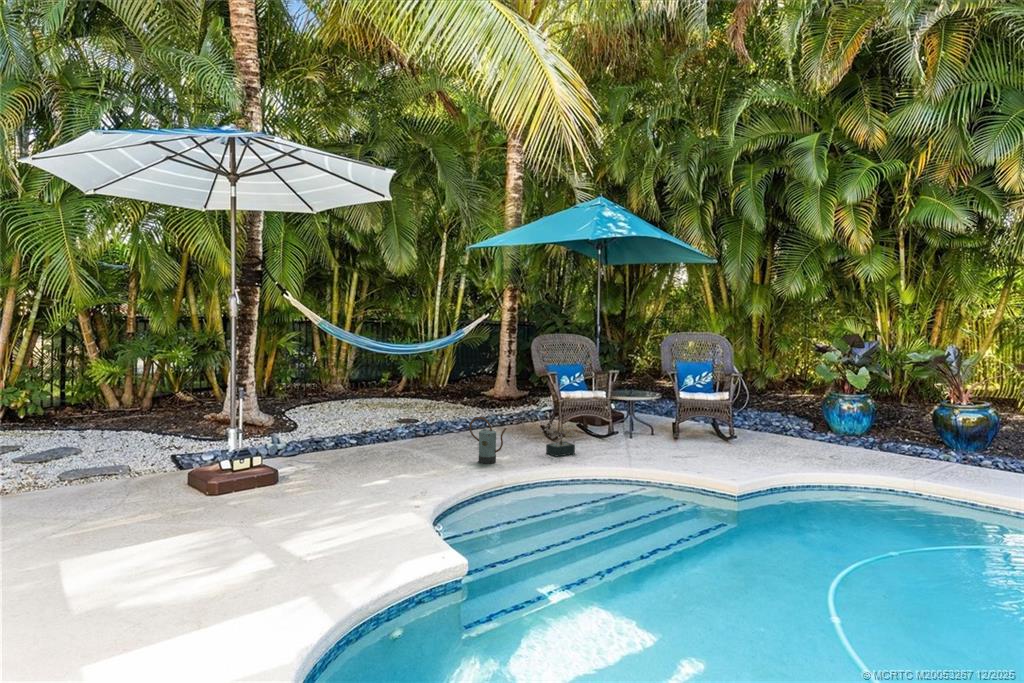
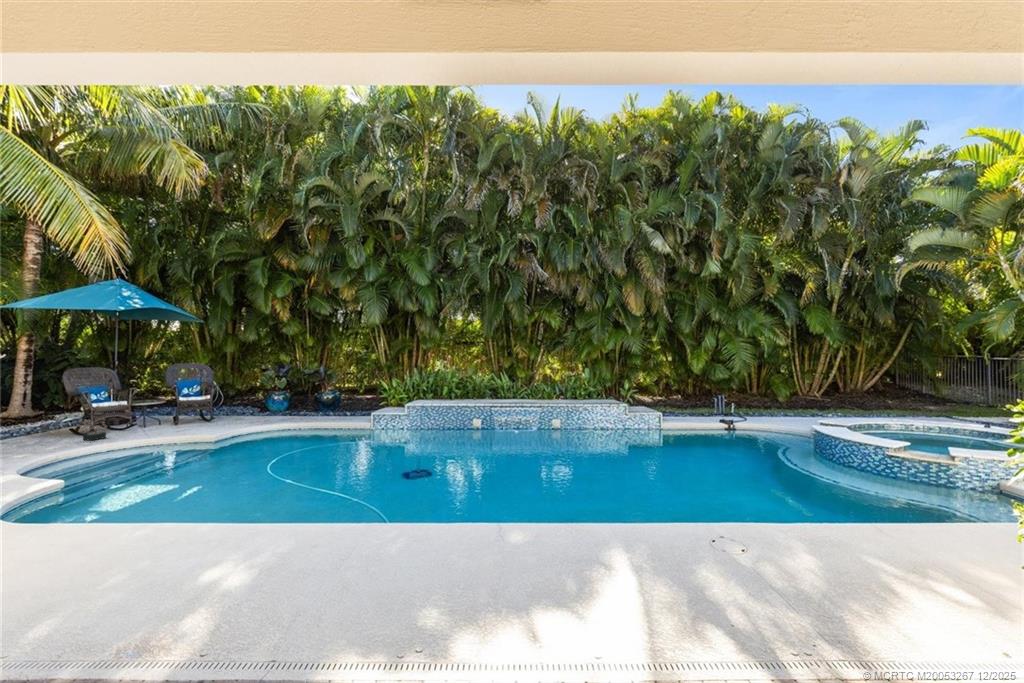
watering can: present [469,417,507,464] -> none [19,421,55,450]

